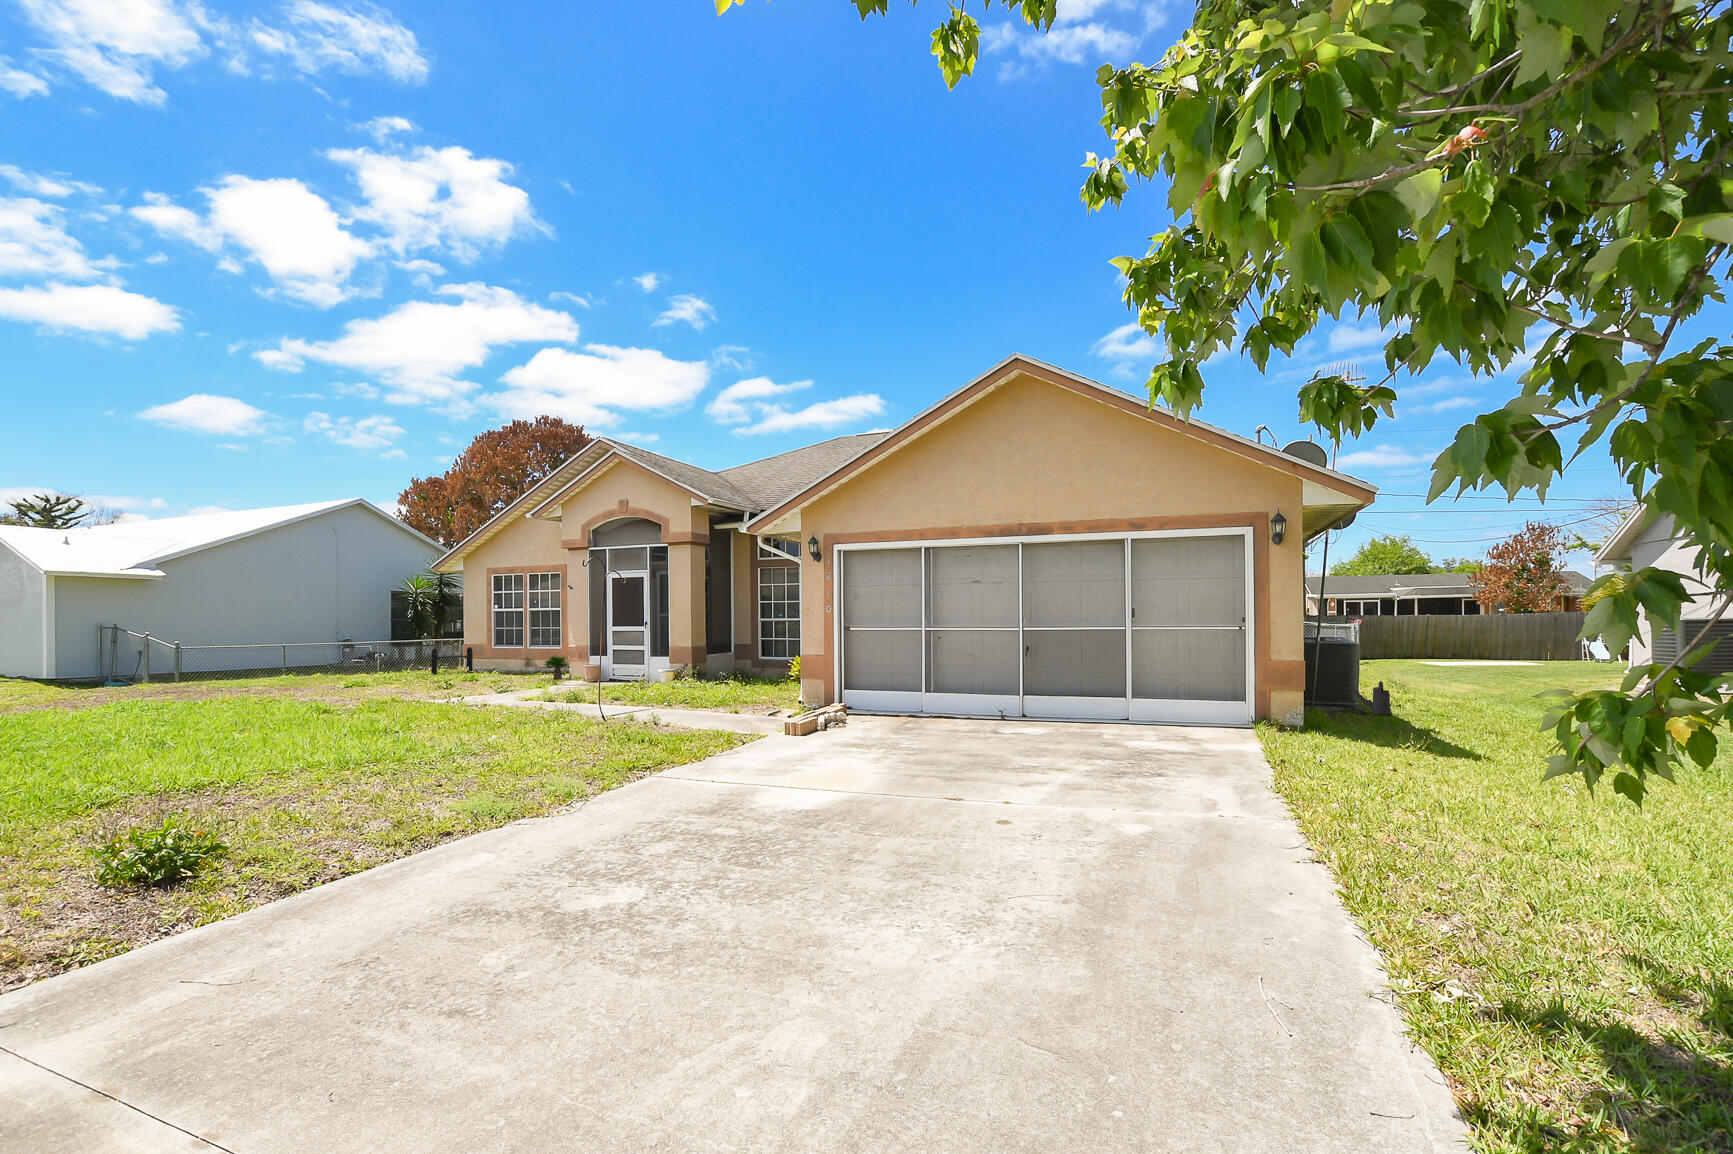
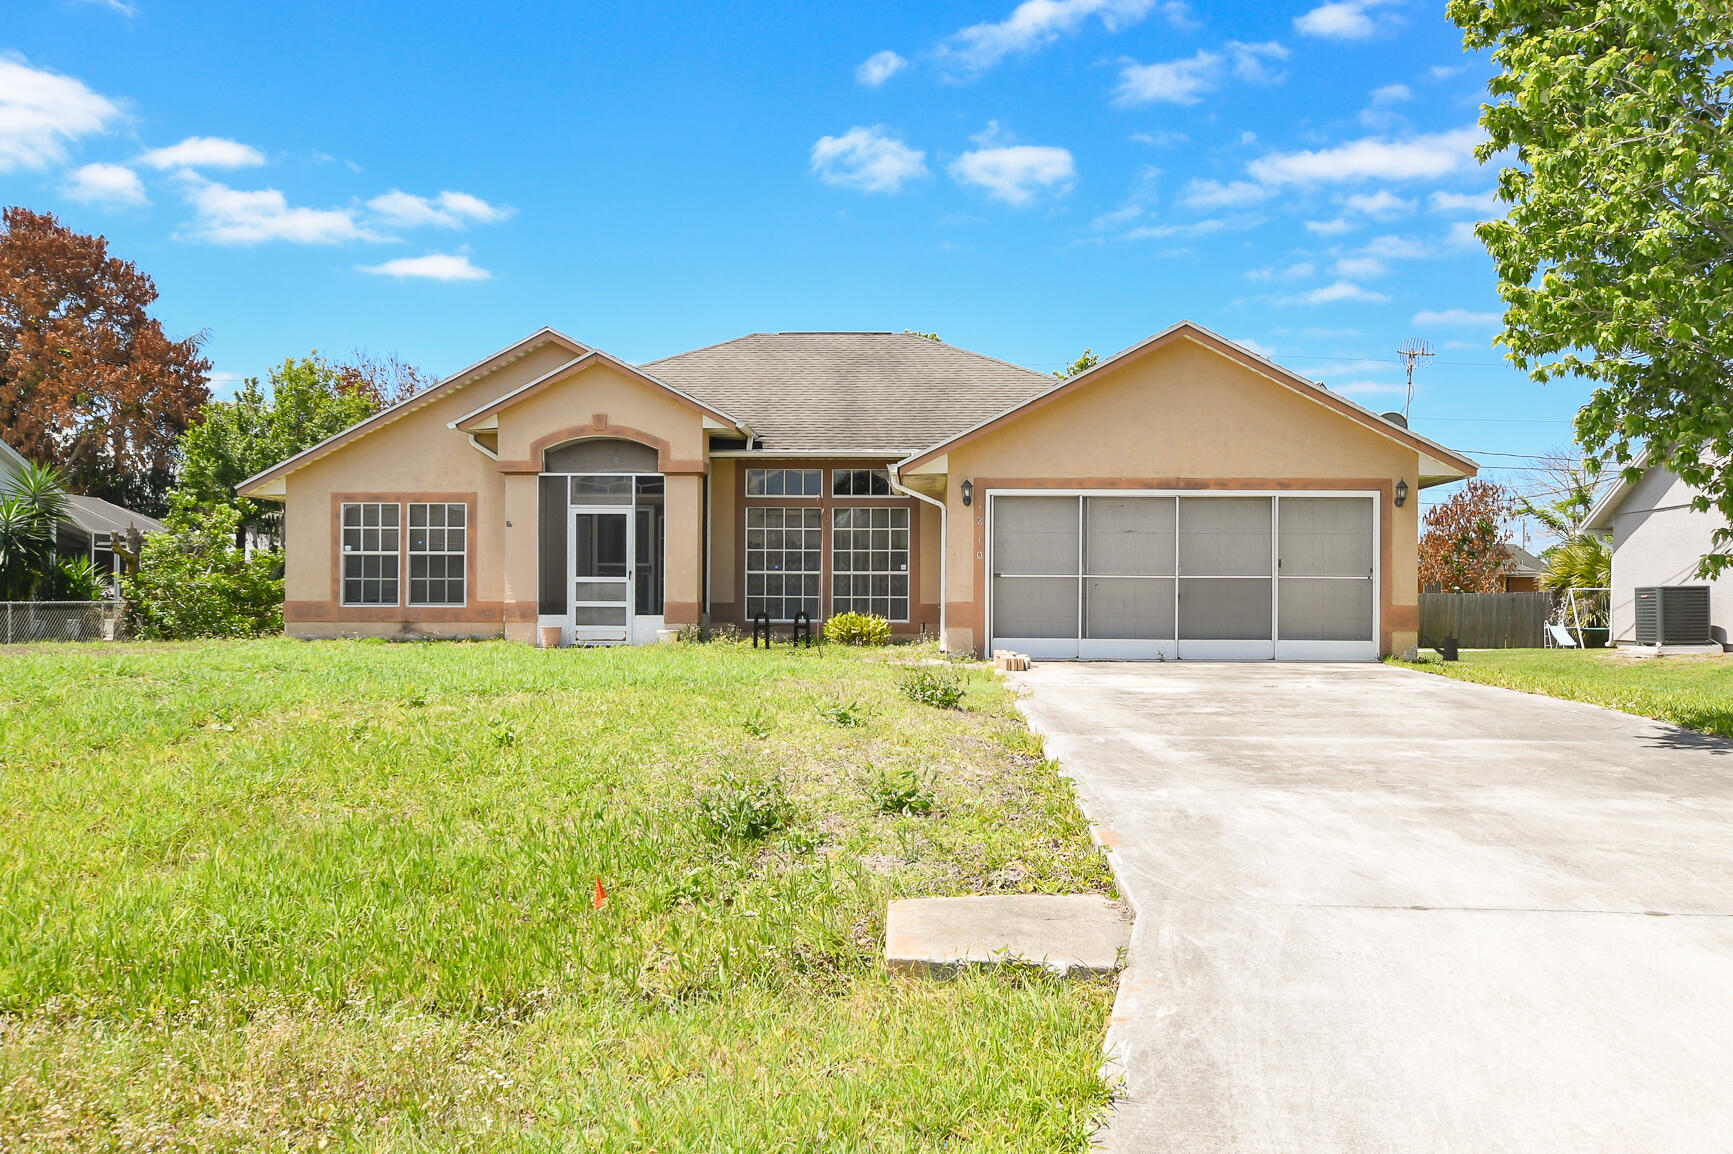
bench: present [431,647,473,675] -> present [753,611,810,649]
potted plant: present [544,656,570,679] -> none [466,614,506,647]

